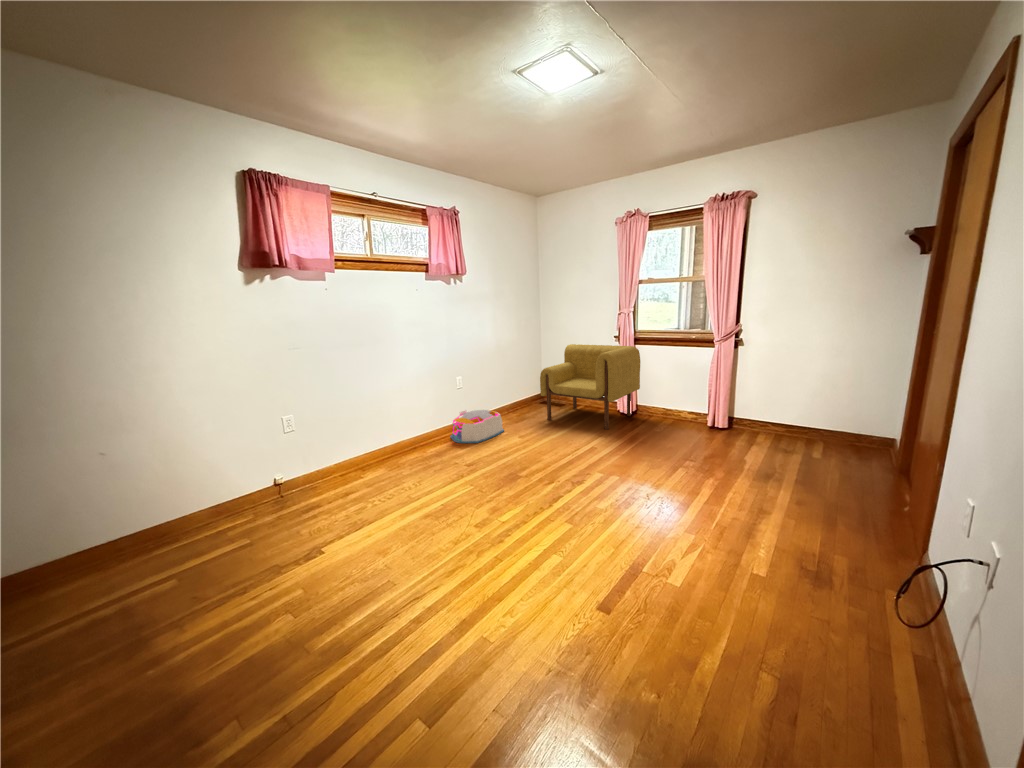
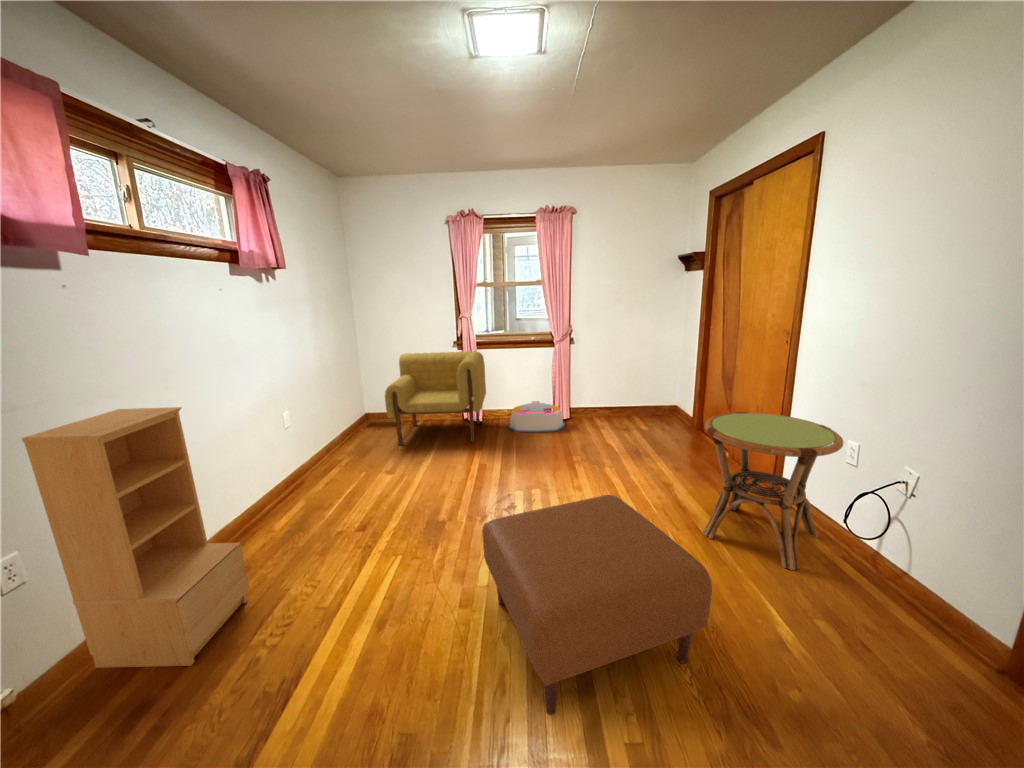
bookshelf: none [297,356,386,499] -> present [22,407,250,668]
storage bin: present [450,410,504,443] -> present [508,401,565,432]
side table: none [742,431,942,632] -> present [704,412,843,570]
ottoman: none [439,466,613,626] -> present [482,495,712,715]

